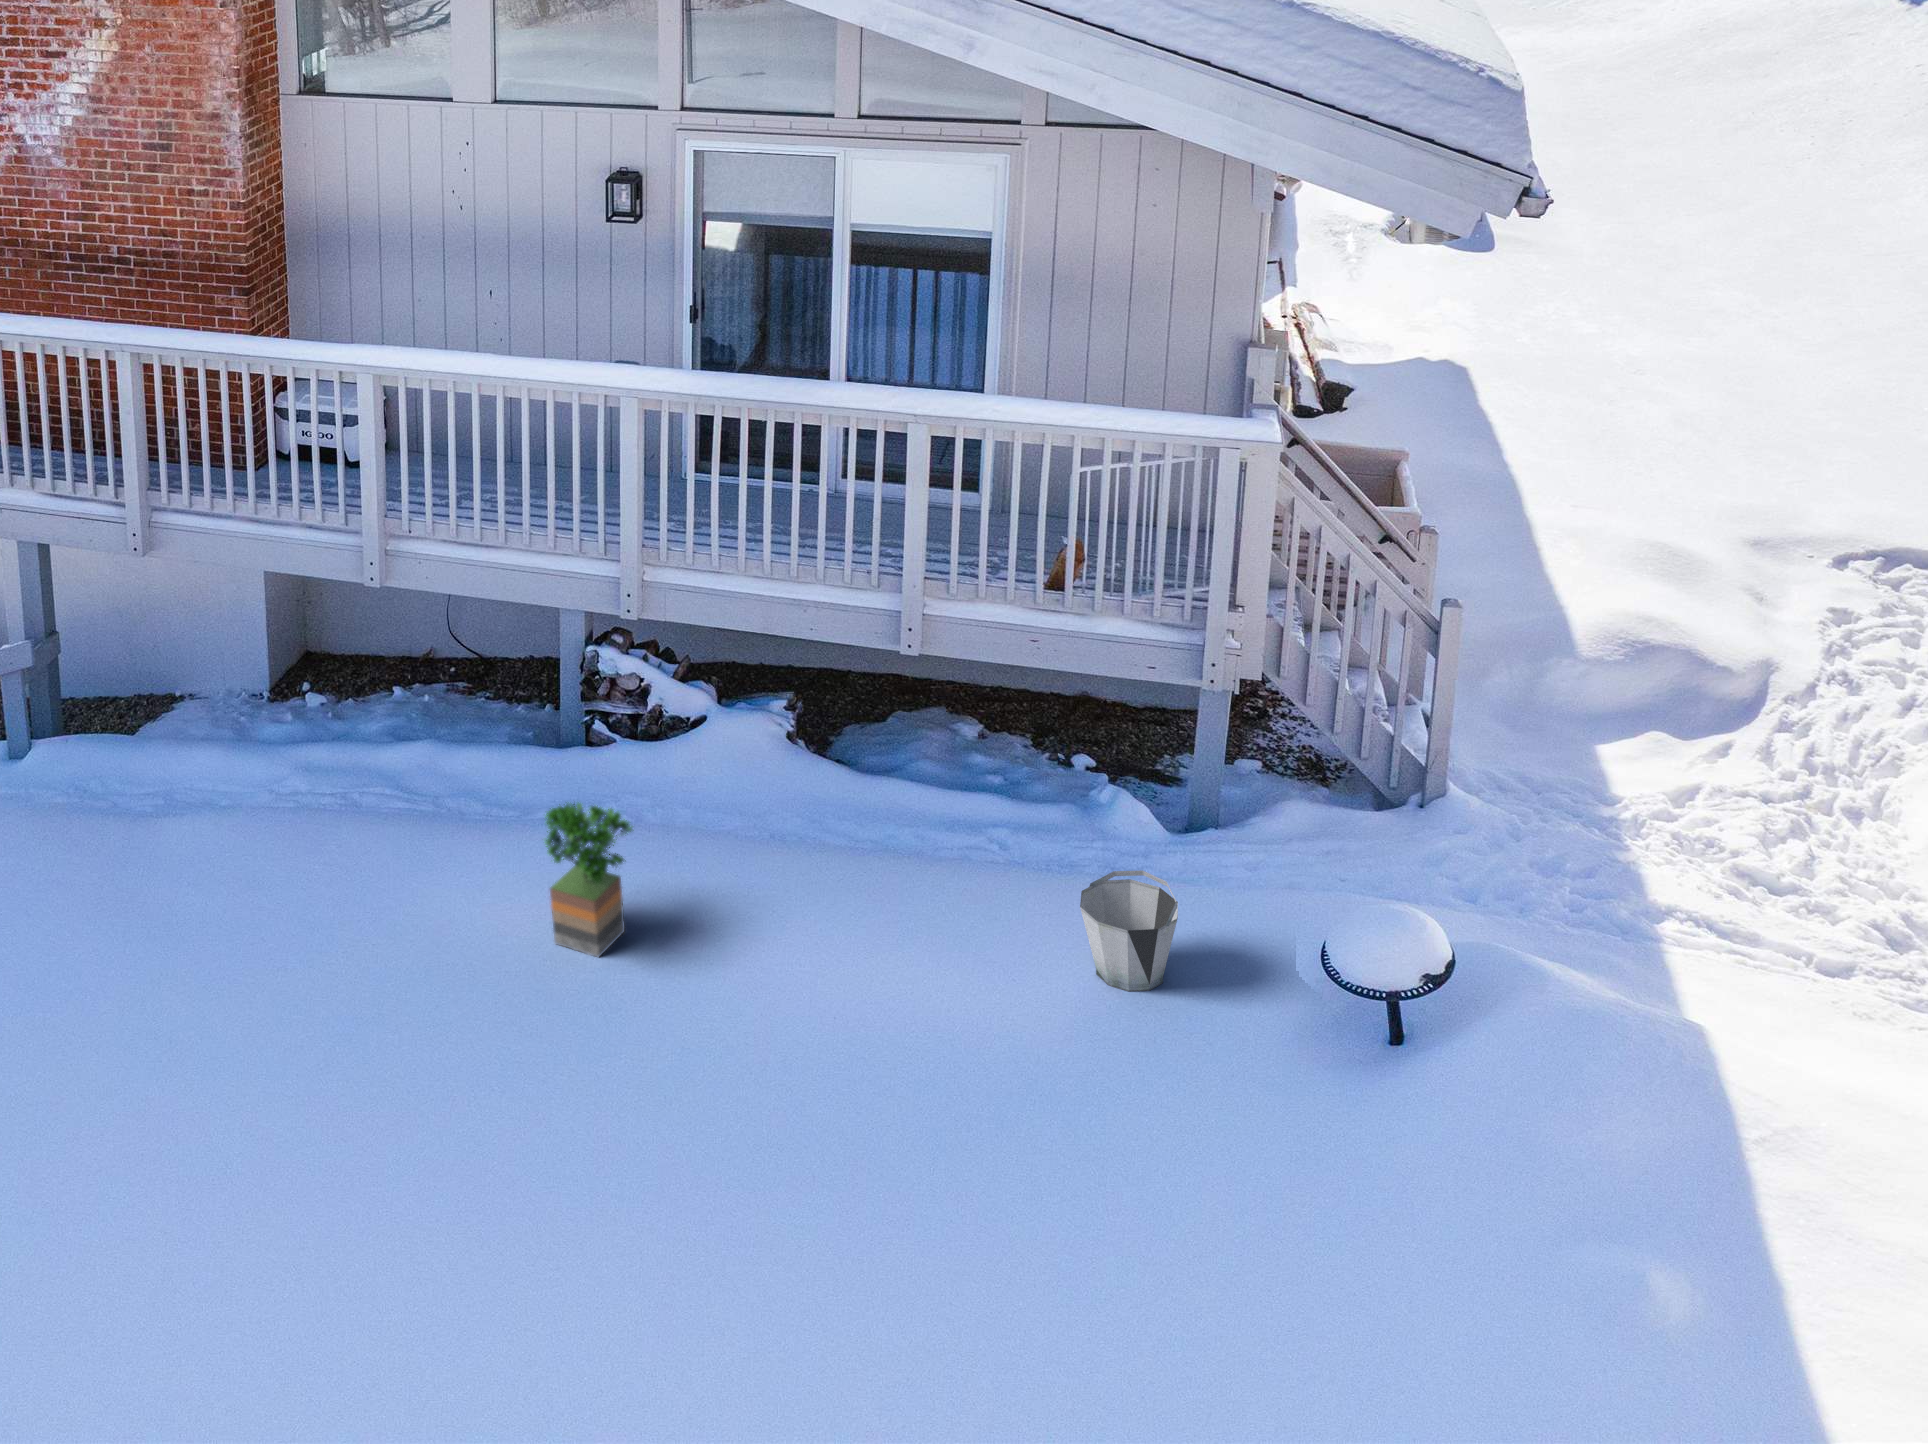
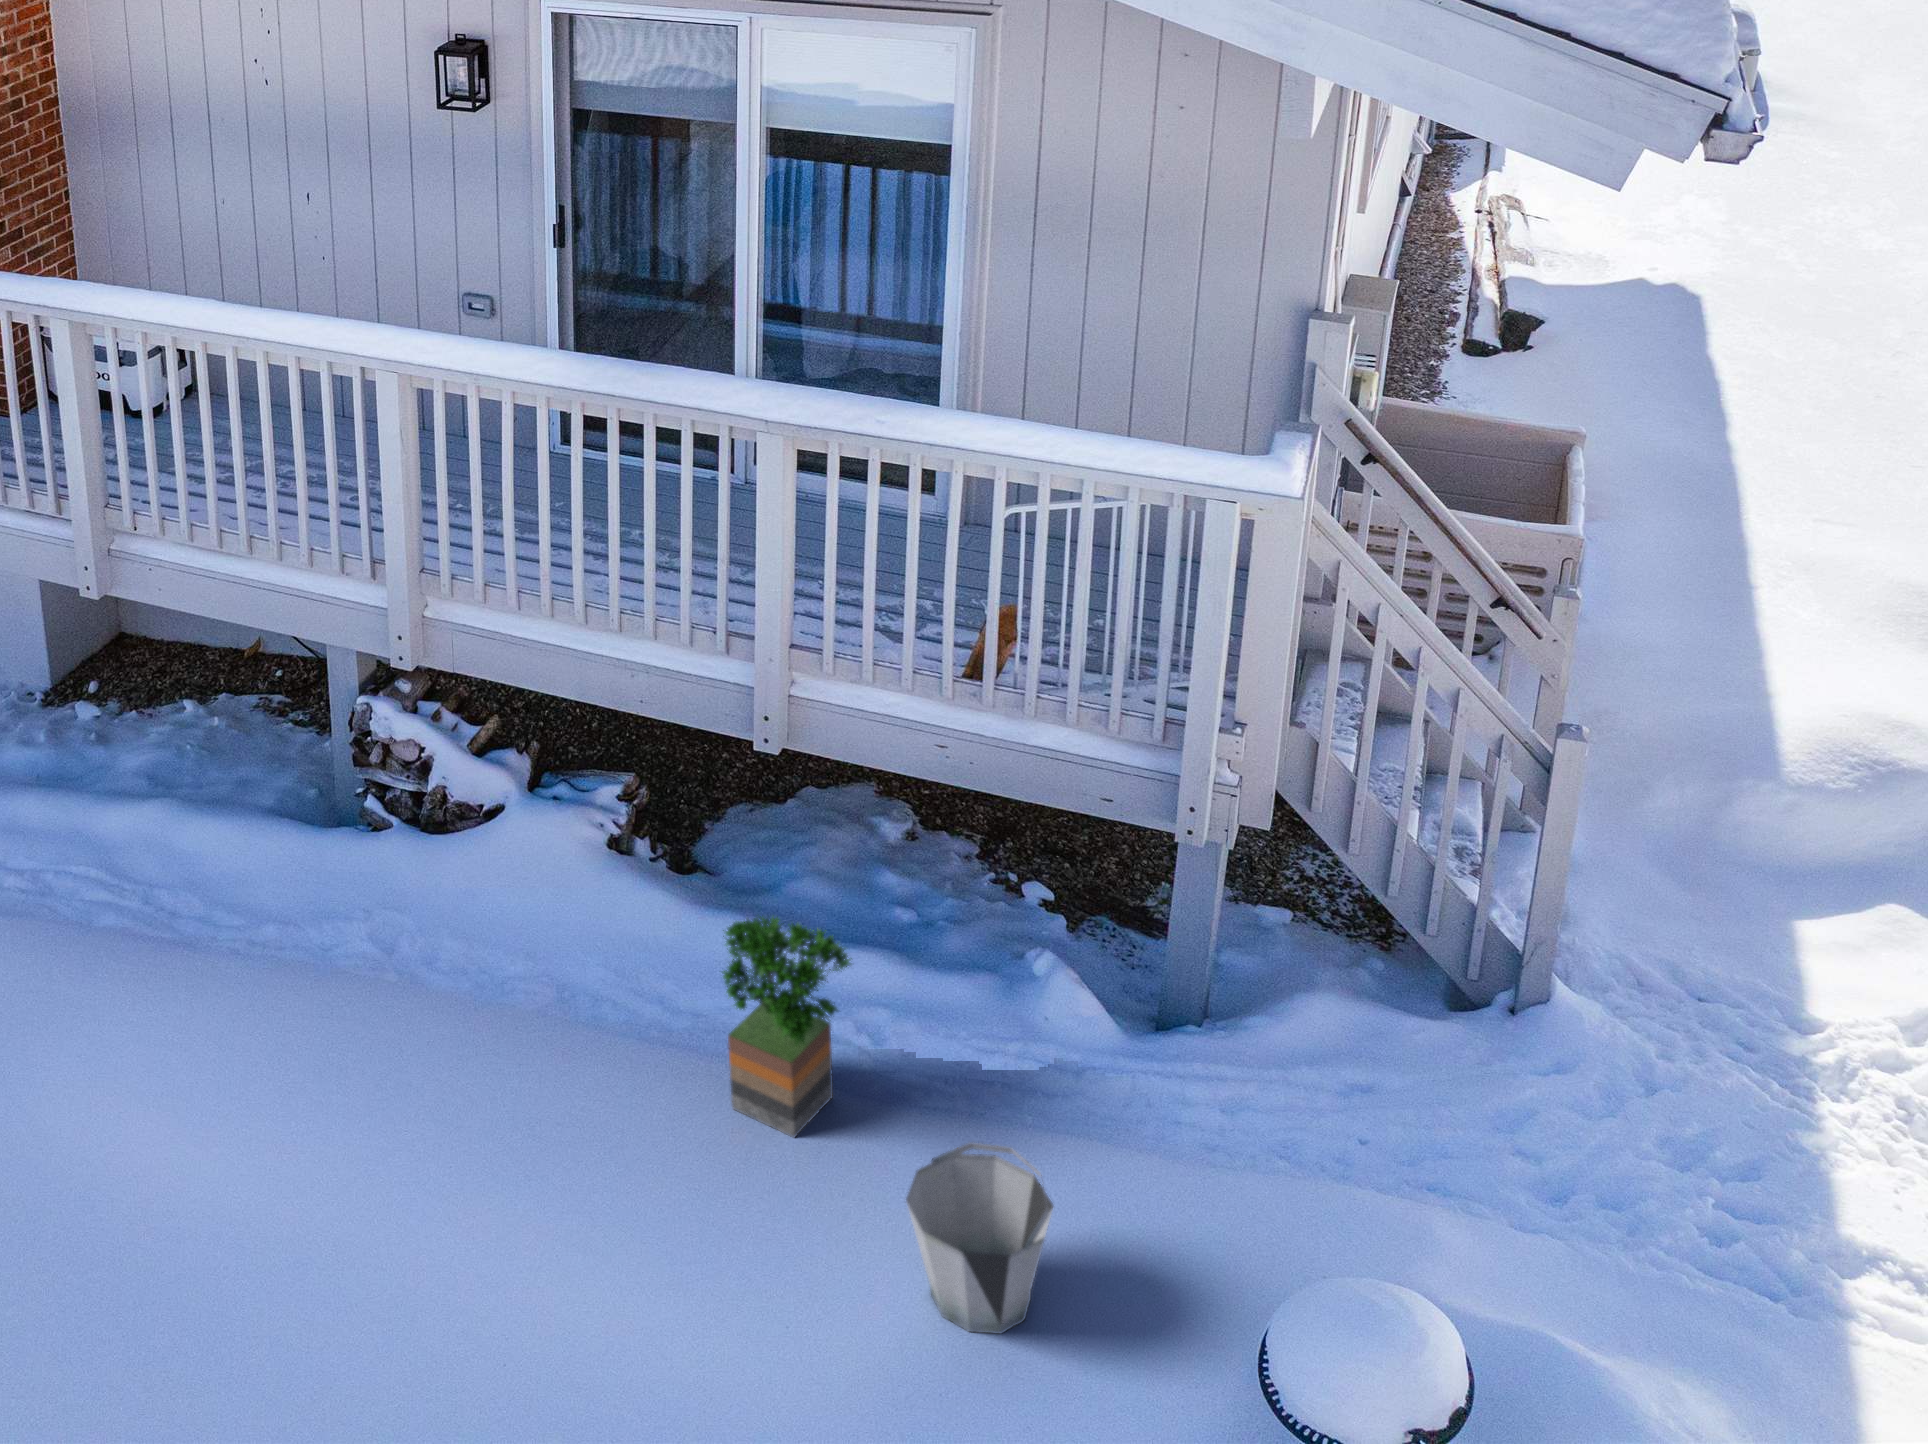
potted tree: present [545,803,632,957] -> present [723,916,852,1137]

